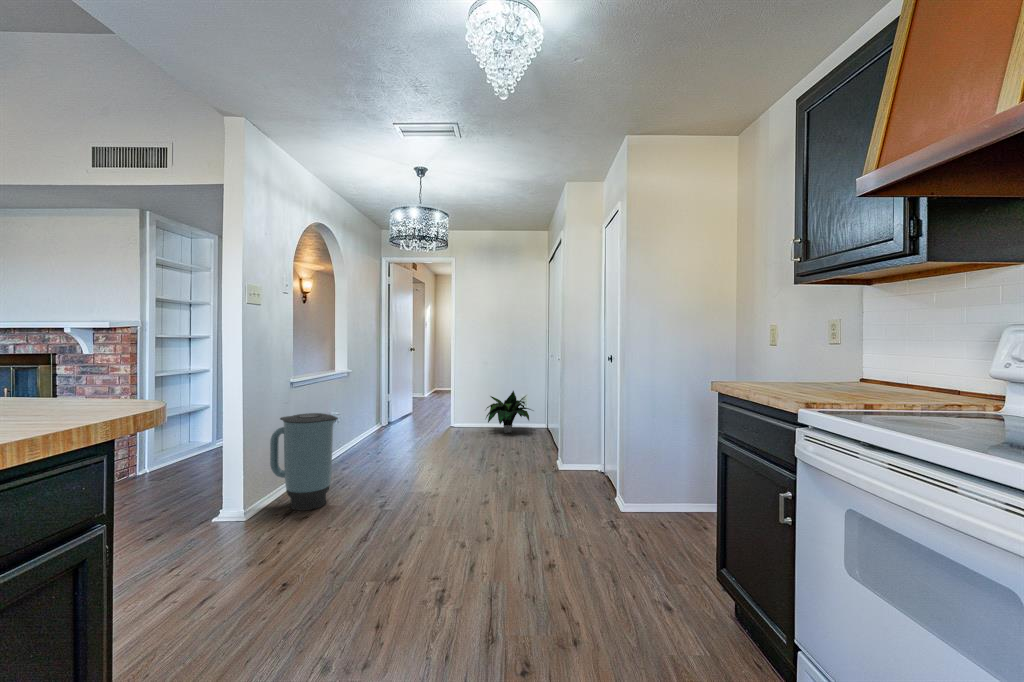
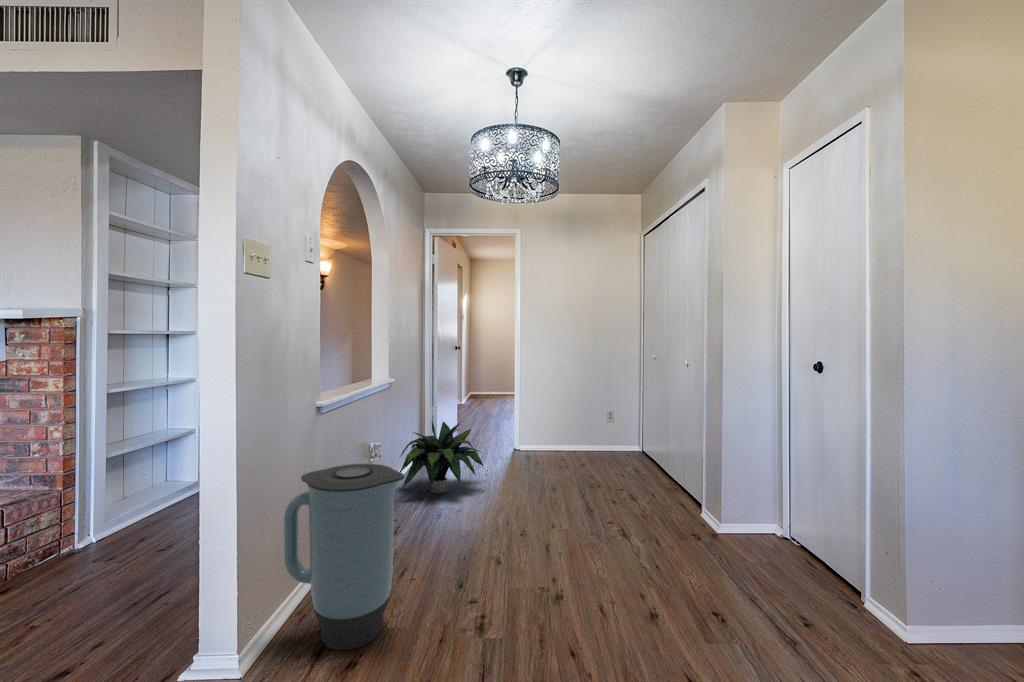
potted plant: present [486,391,531,433] -> present [400,422,483,494]

